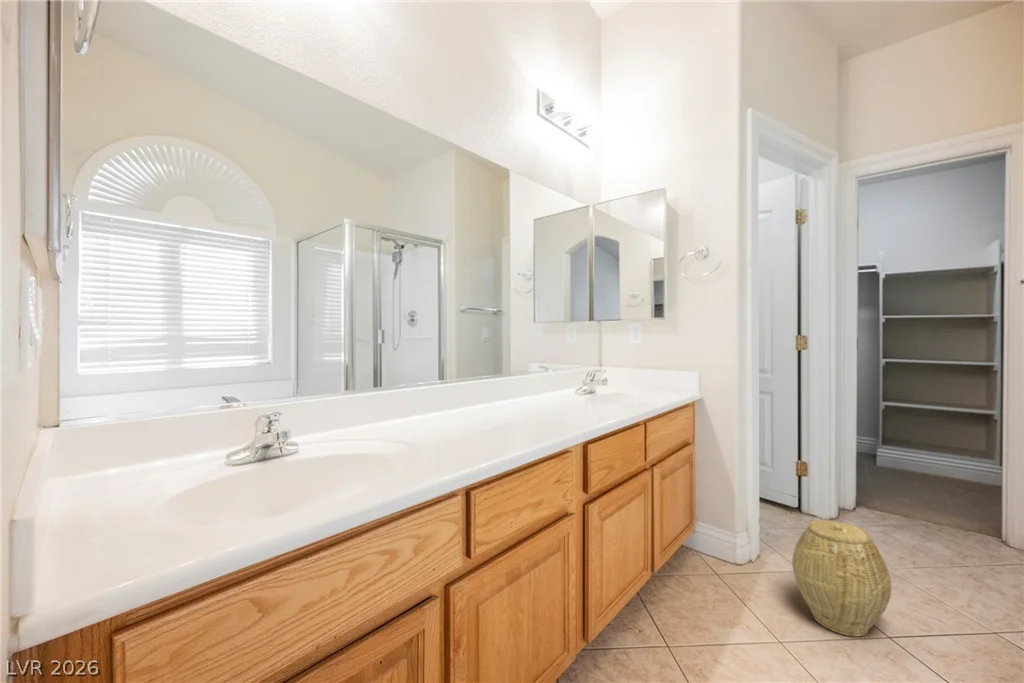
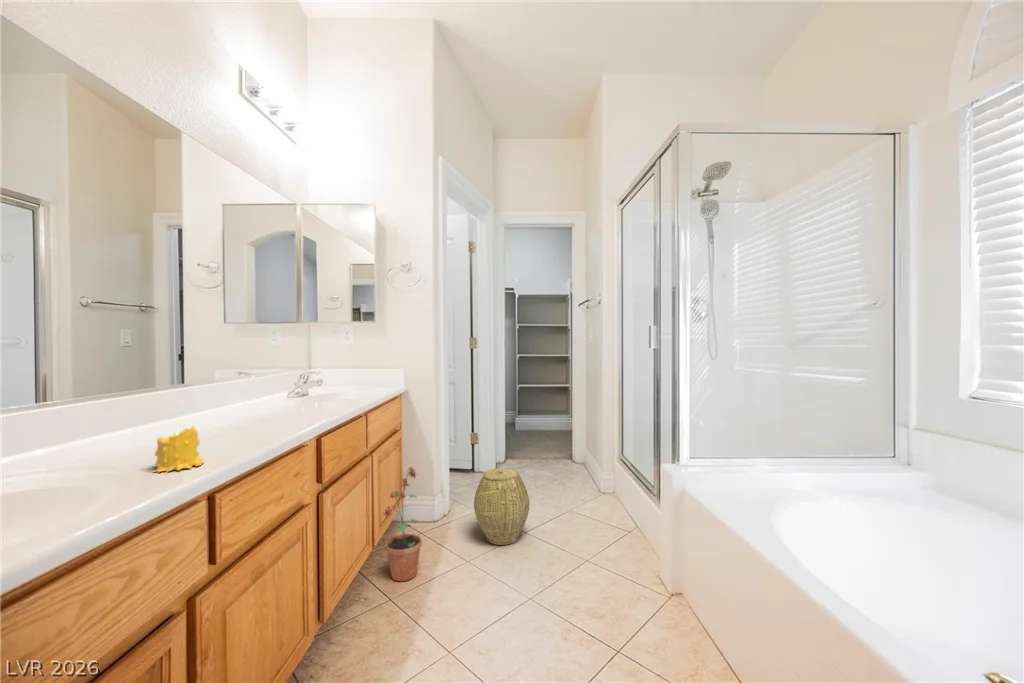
candle: none [430,419,469,461] -> present [153,427,203,472]
potted plant: none [662,492,712,628] -> present [385,467,422,581]

